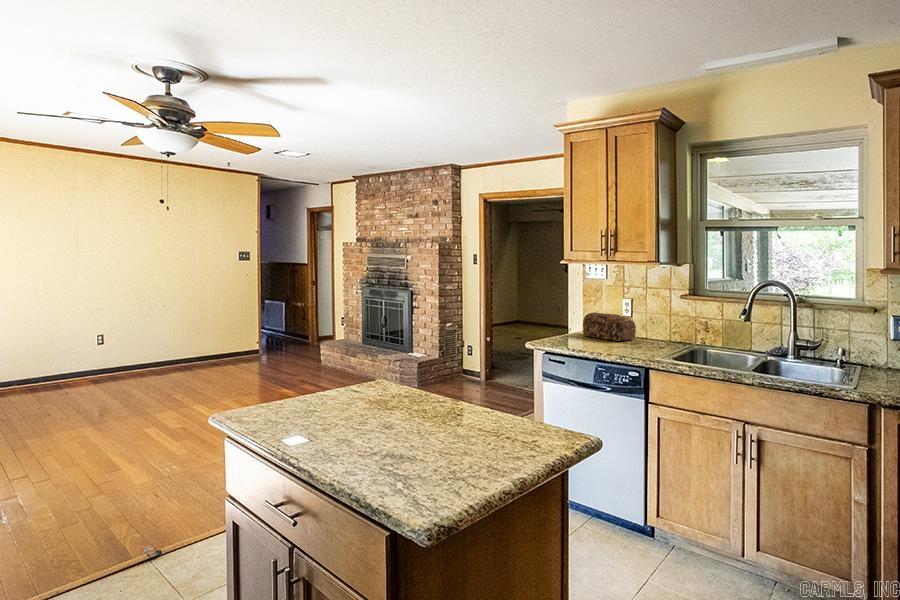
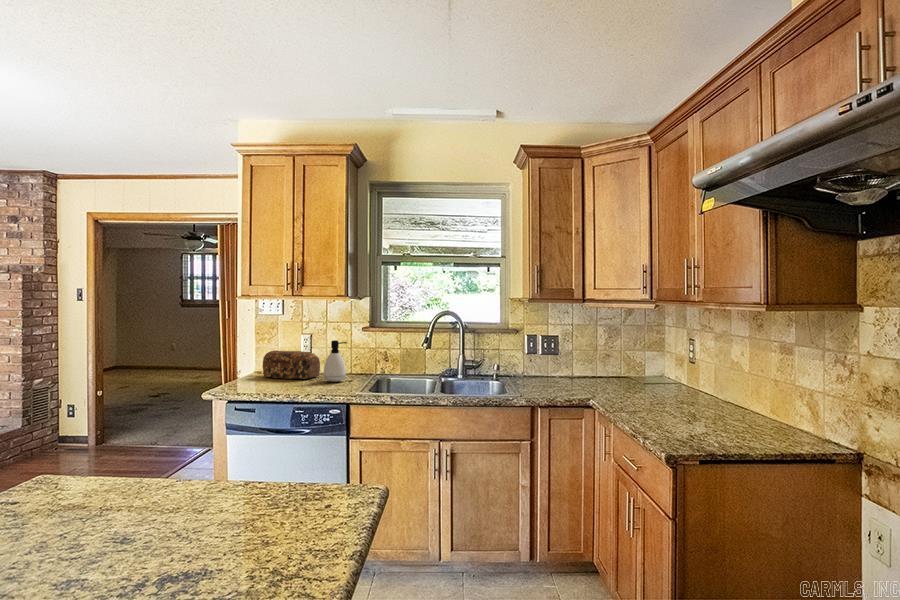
soap dispenser: none [634,307,659,346] -> present [323,340,347,382]

